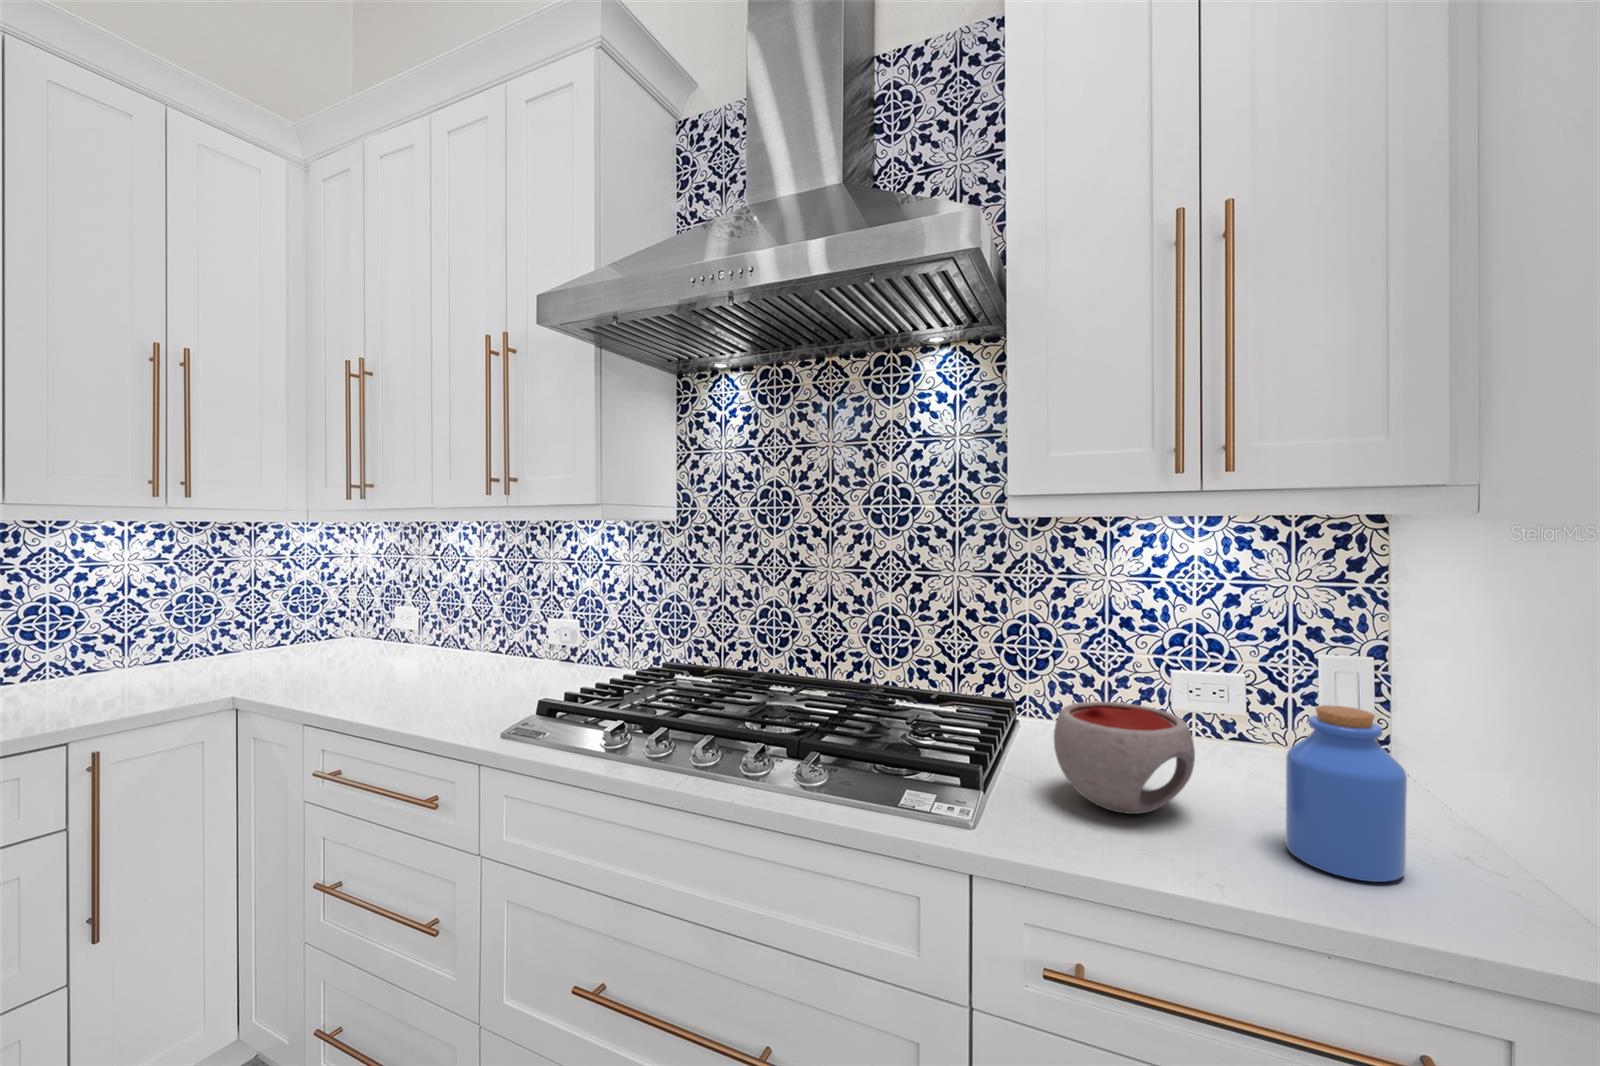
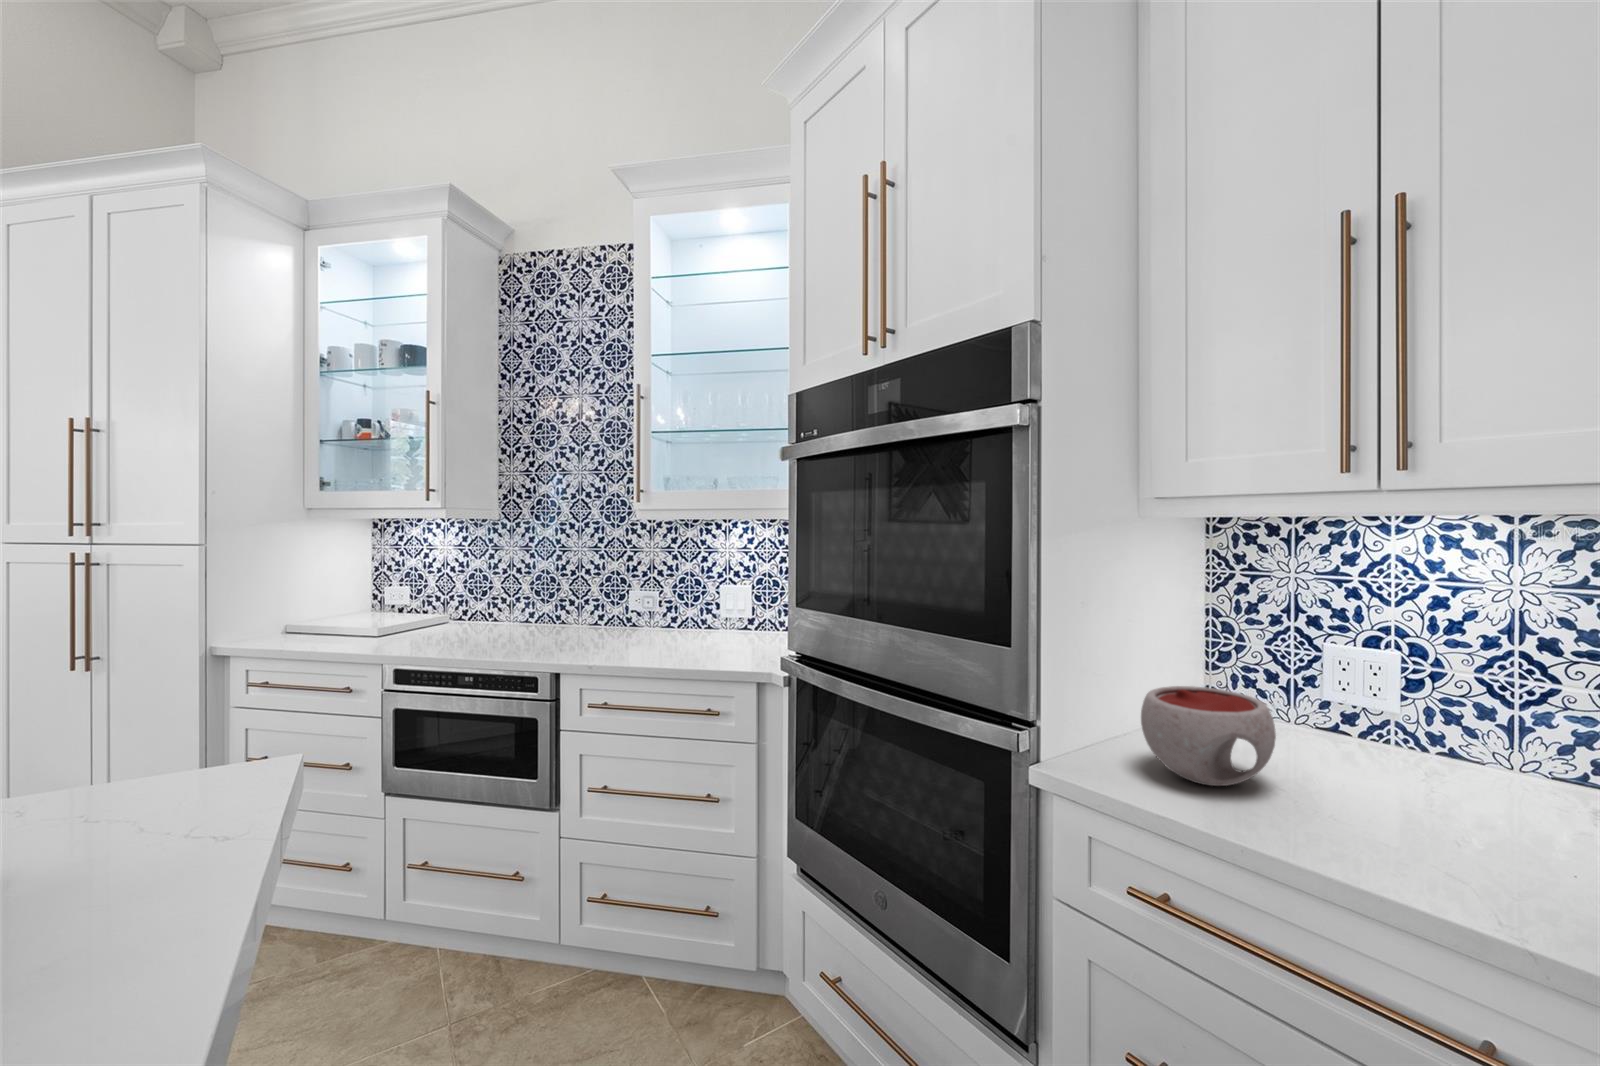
jar: present [1286,705,1407,882] -> none [1327,704,1451,877]

